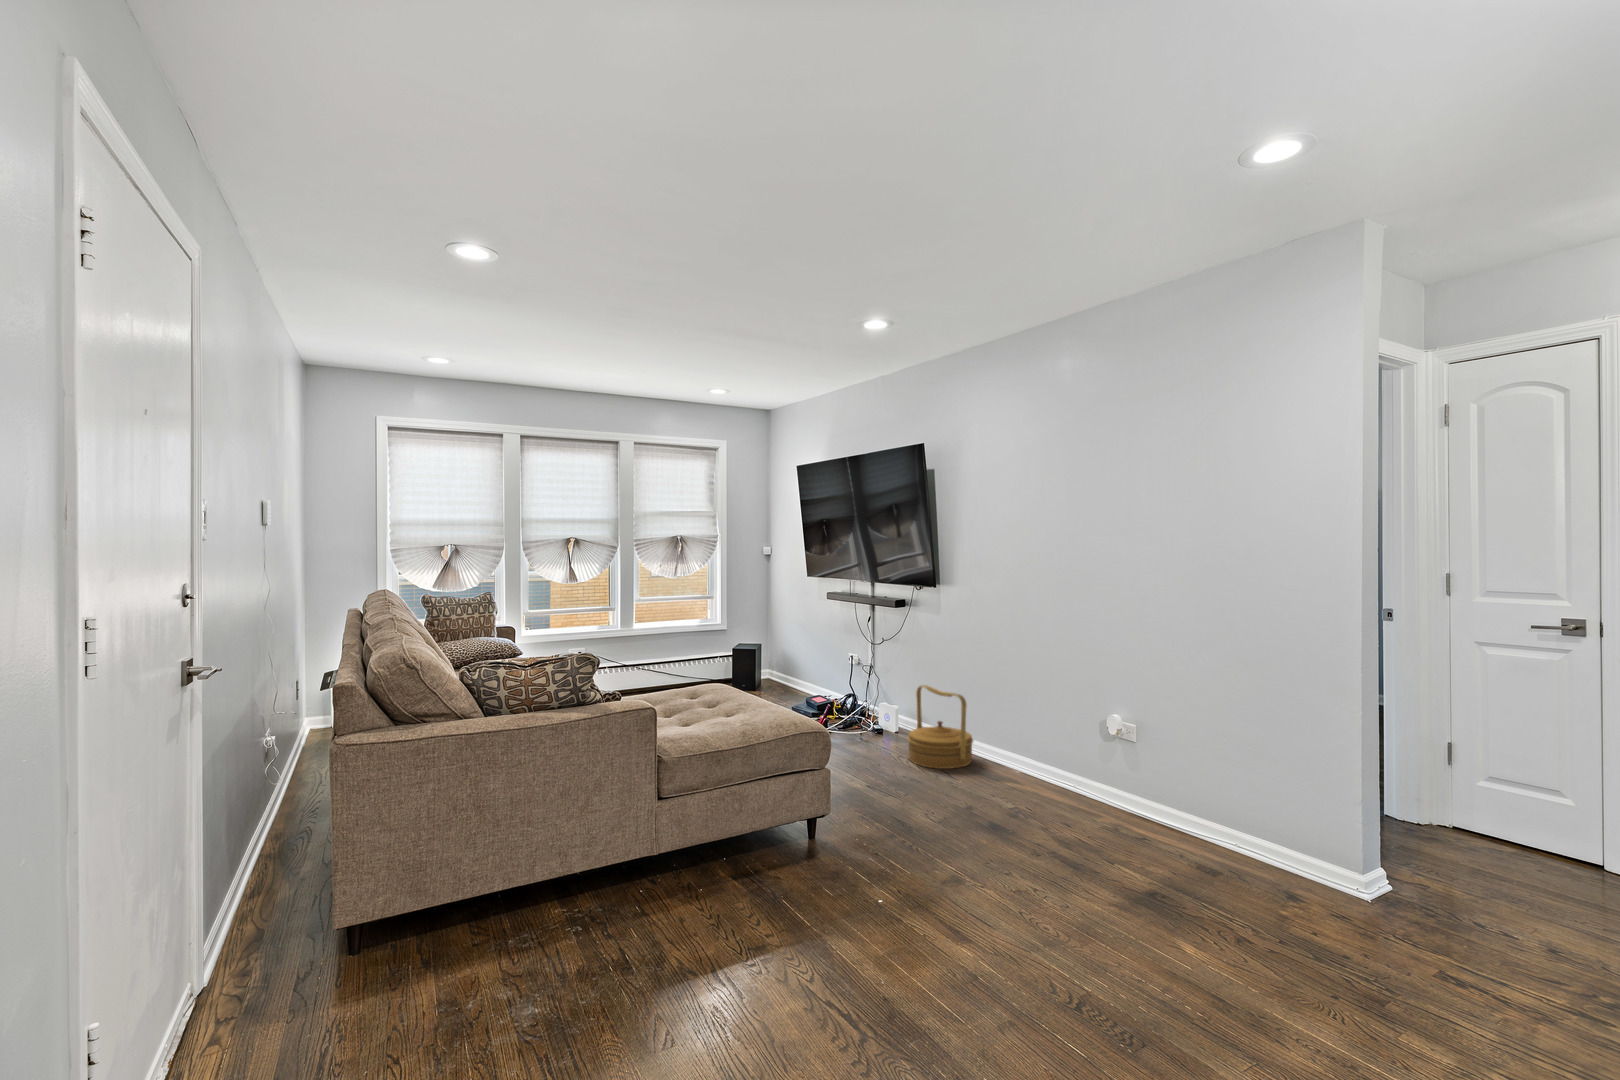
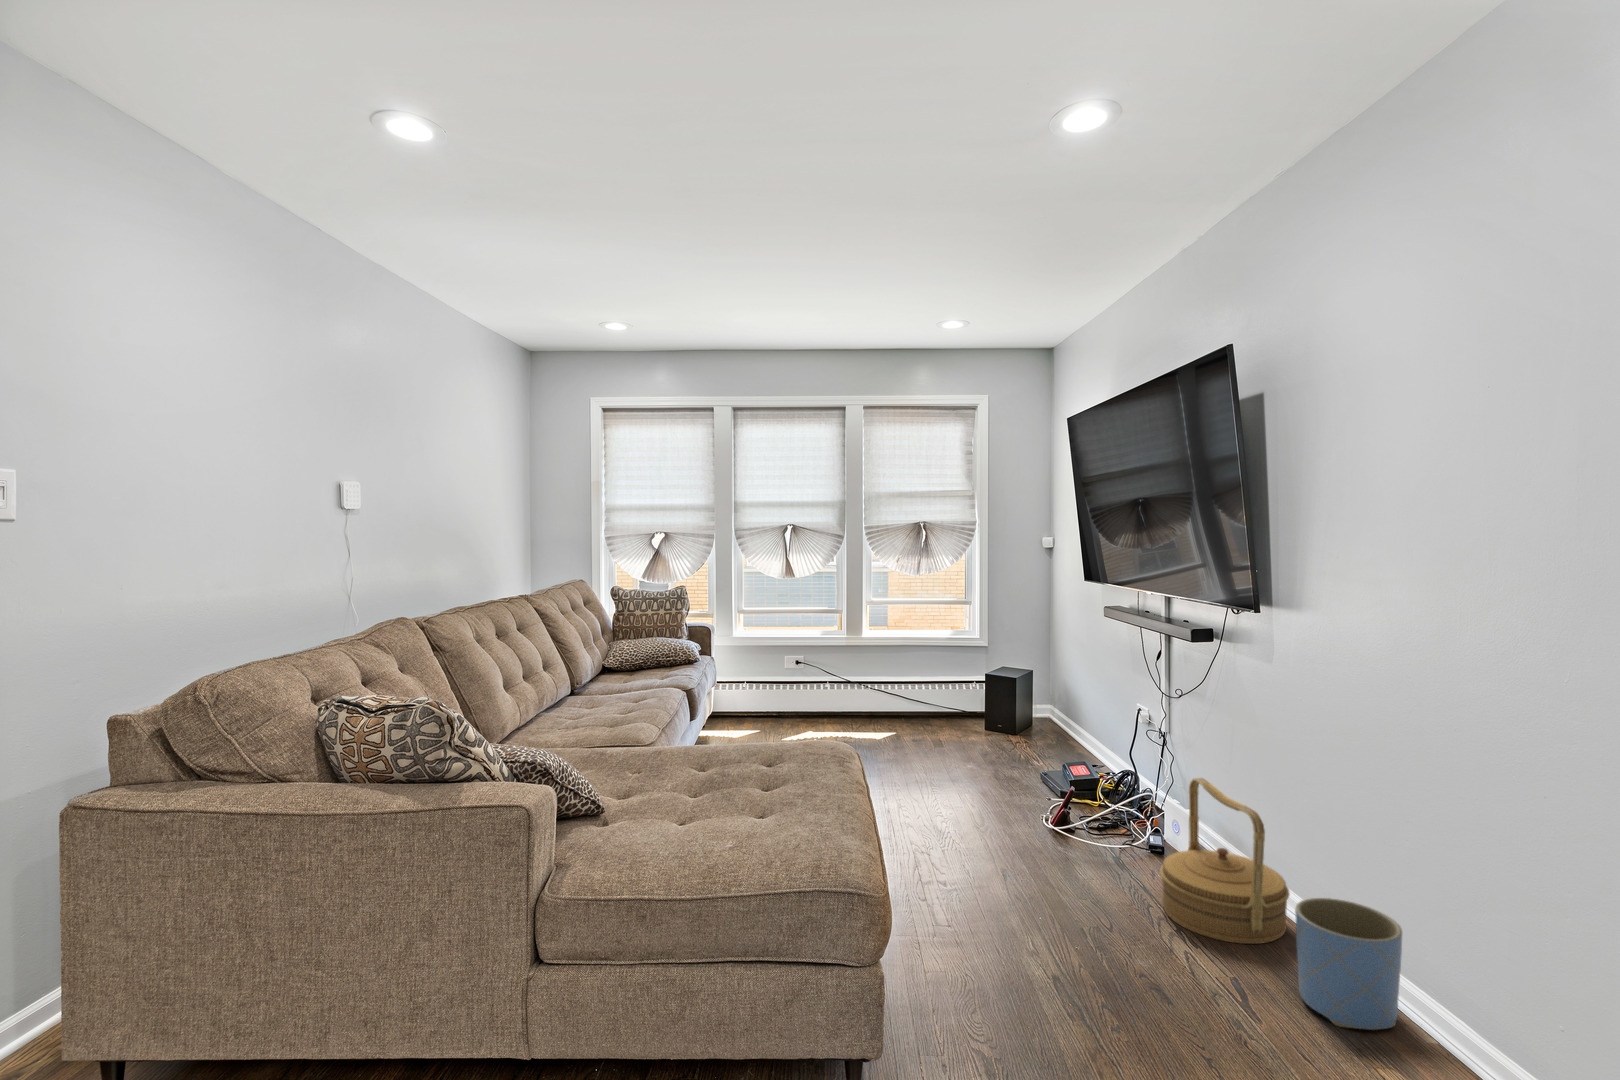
planter: none [989,730,1035,788] -> present [1295,898,1402,1030]

